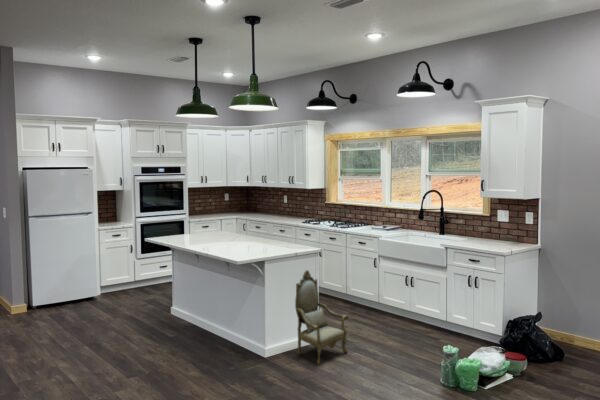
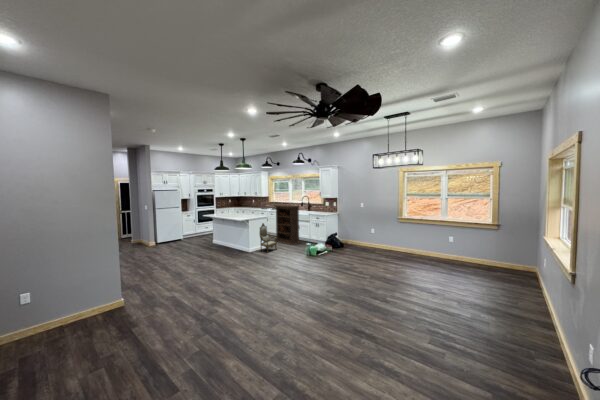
bookcase: none [338,213,422,338] -> present [275,205,300,245]

